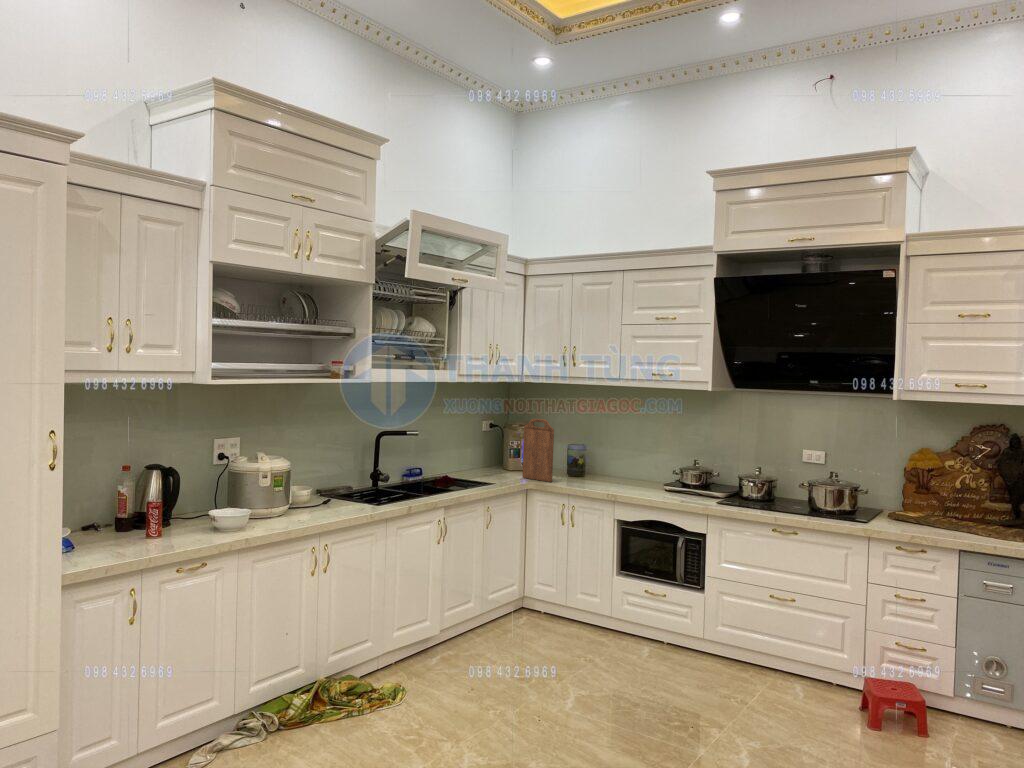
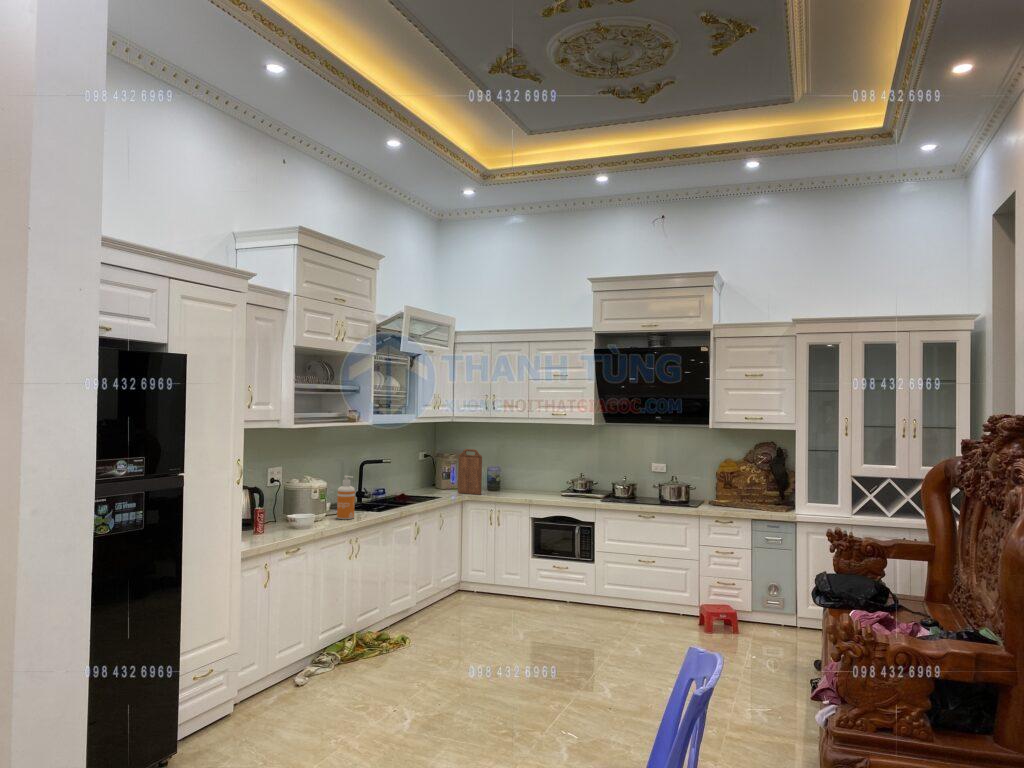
soap dispenser: none [313,454,338,514] -> present [337,476,355,519]

